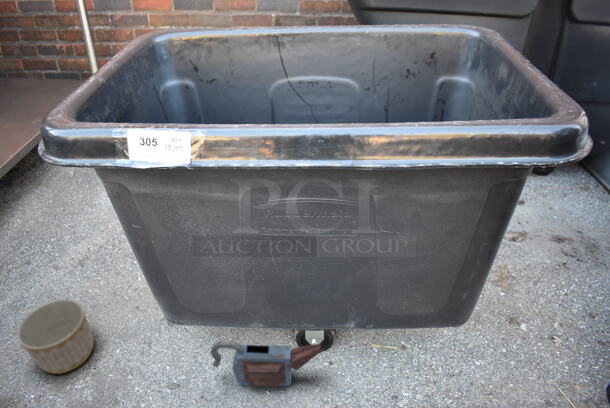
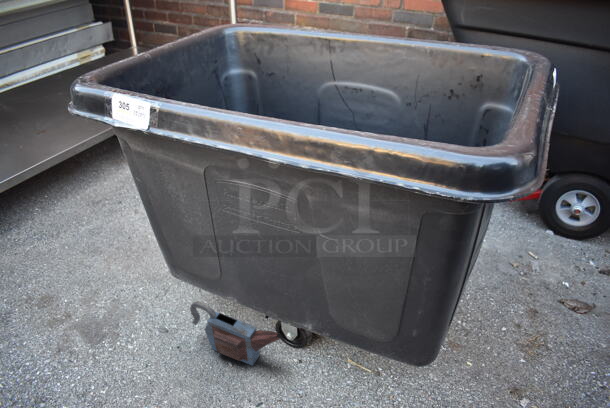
planter: present [17,299,94,374] -> none [68,234,126,292]

